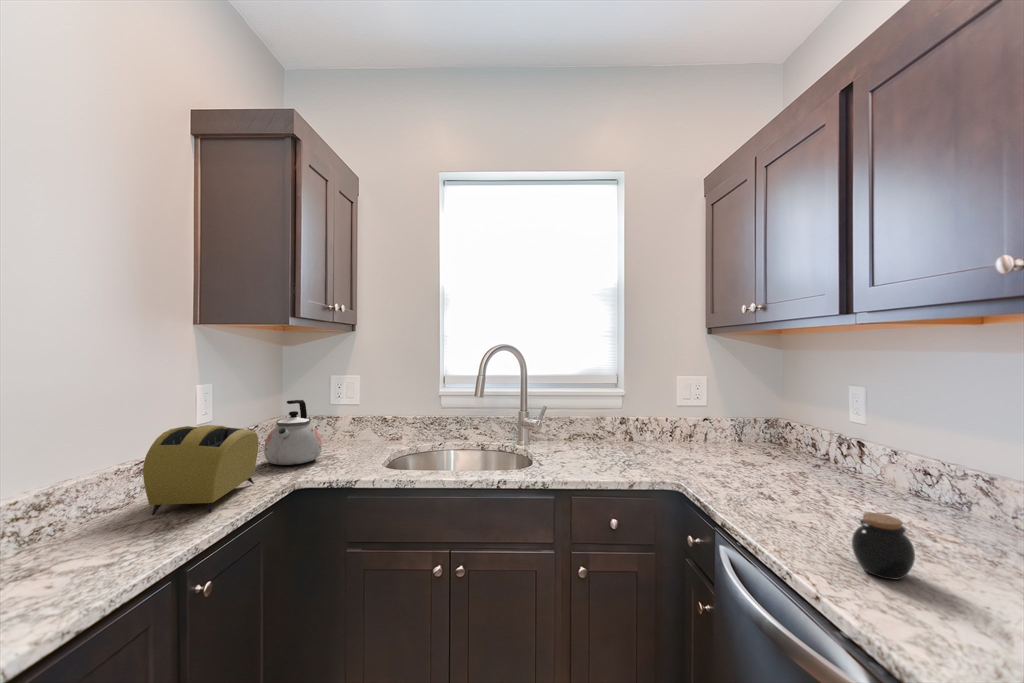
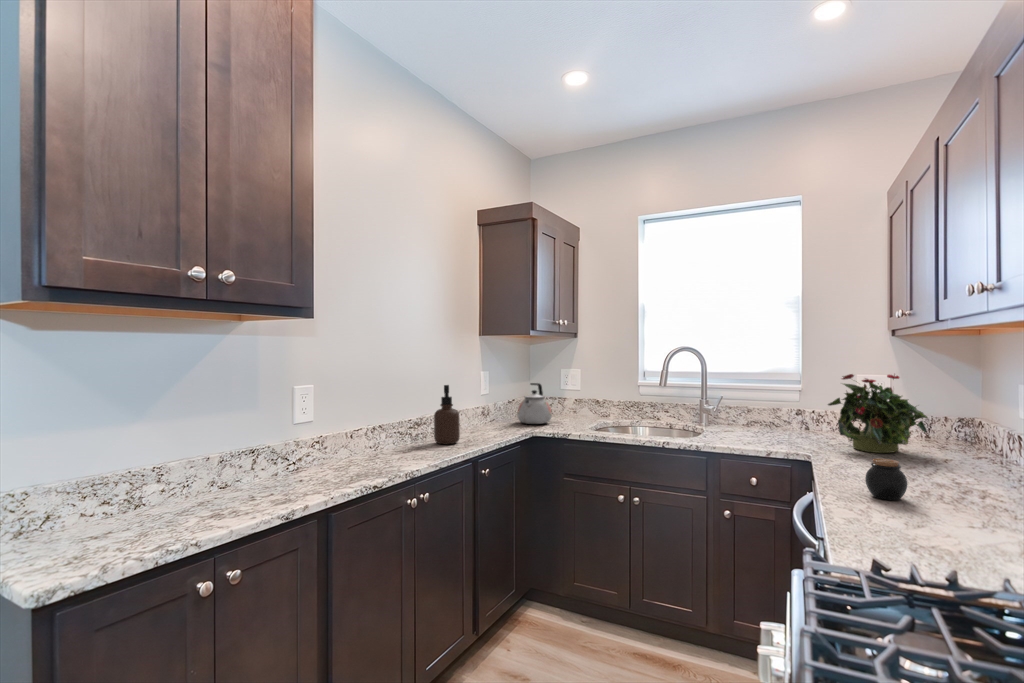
potted plant: none [683,378,784,470] -> present [828,374,928,453]
soap dispenser: none [66,425,135,555] -> present [434,385,460,444]
toaster: present [143,425,259,515] -> none [460,392,514,438]

